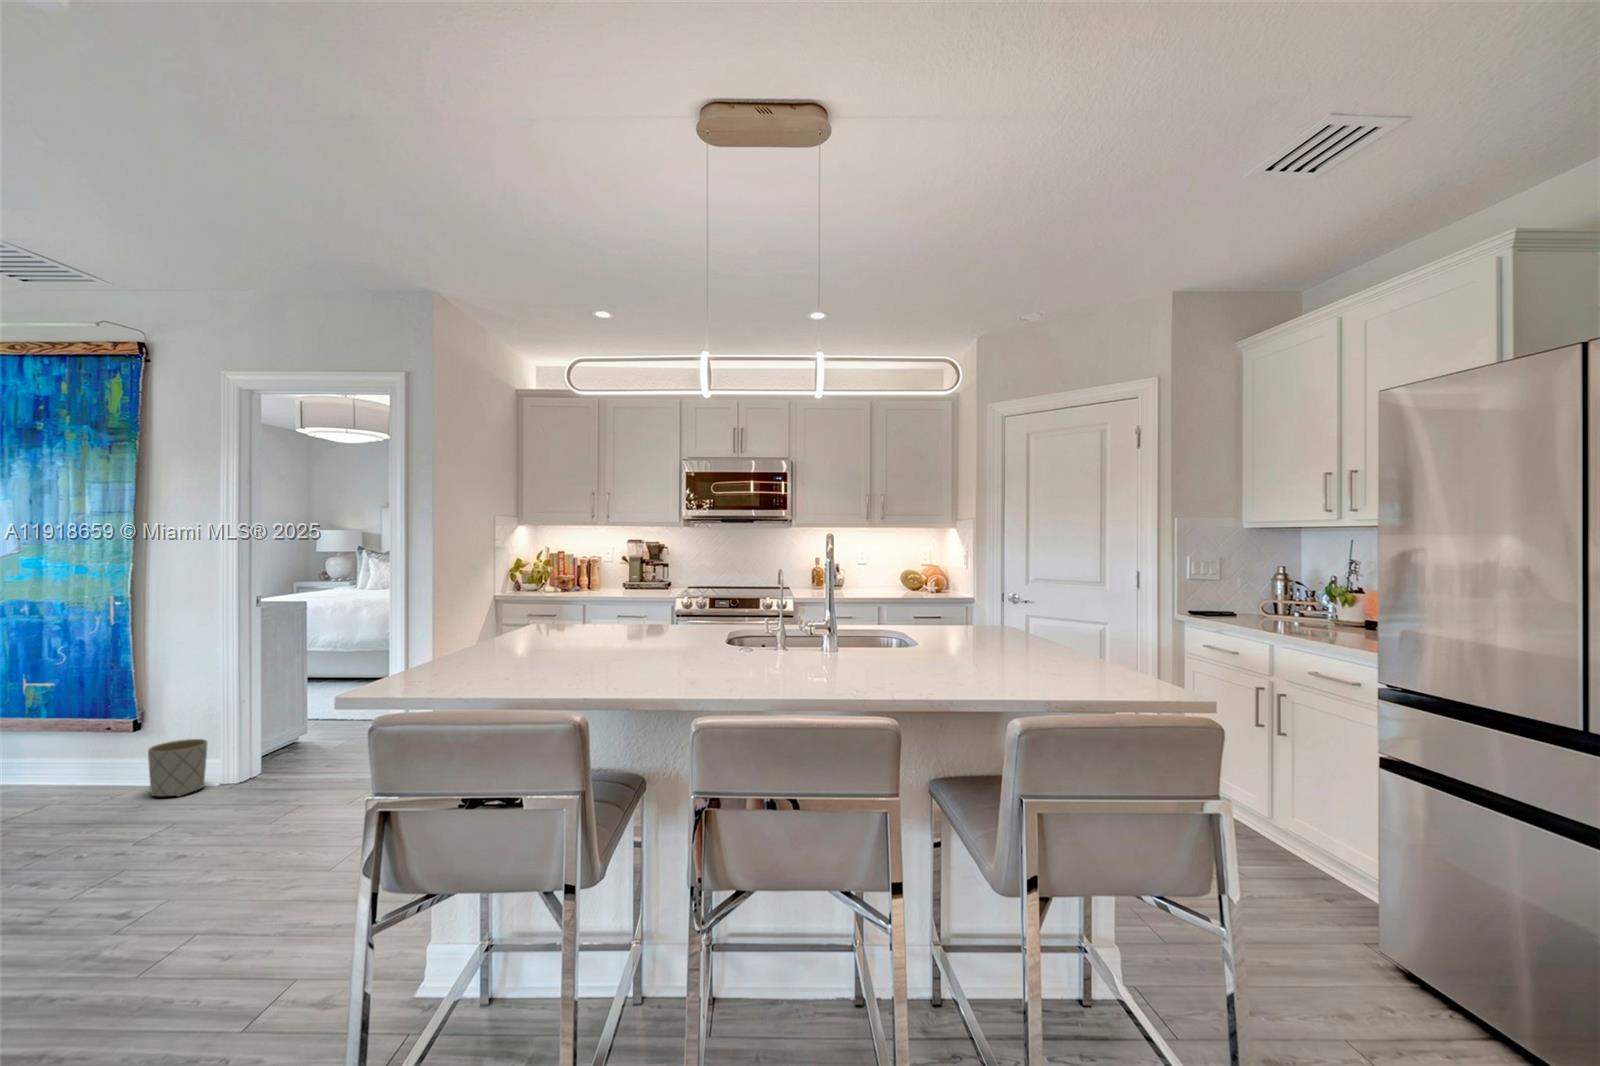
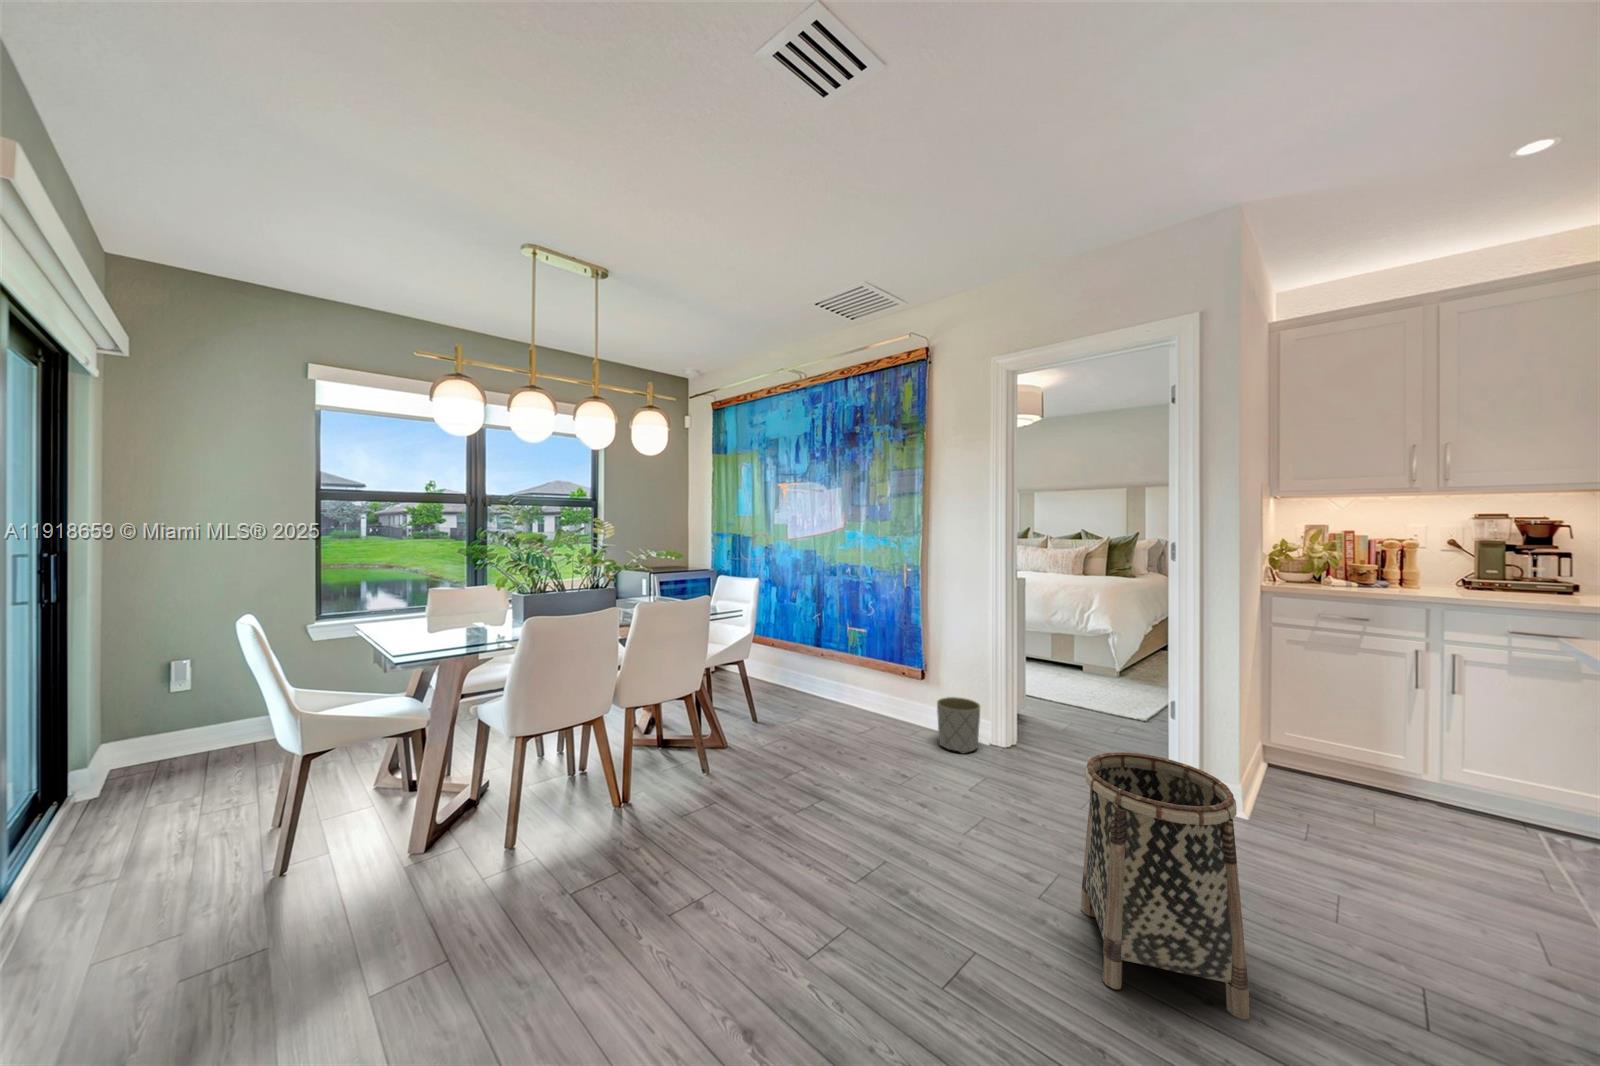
basket: none [213,732,330,901] -> present [1081,752,1249,1019]

